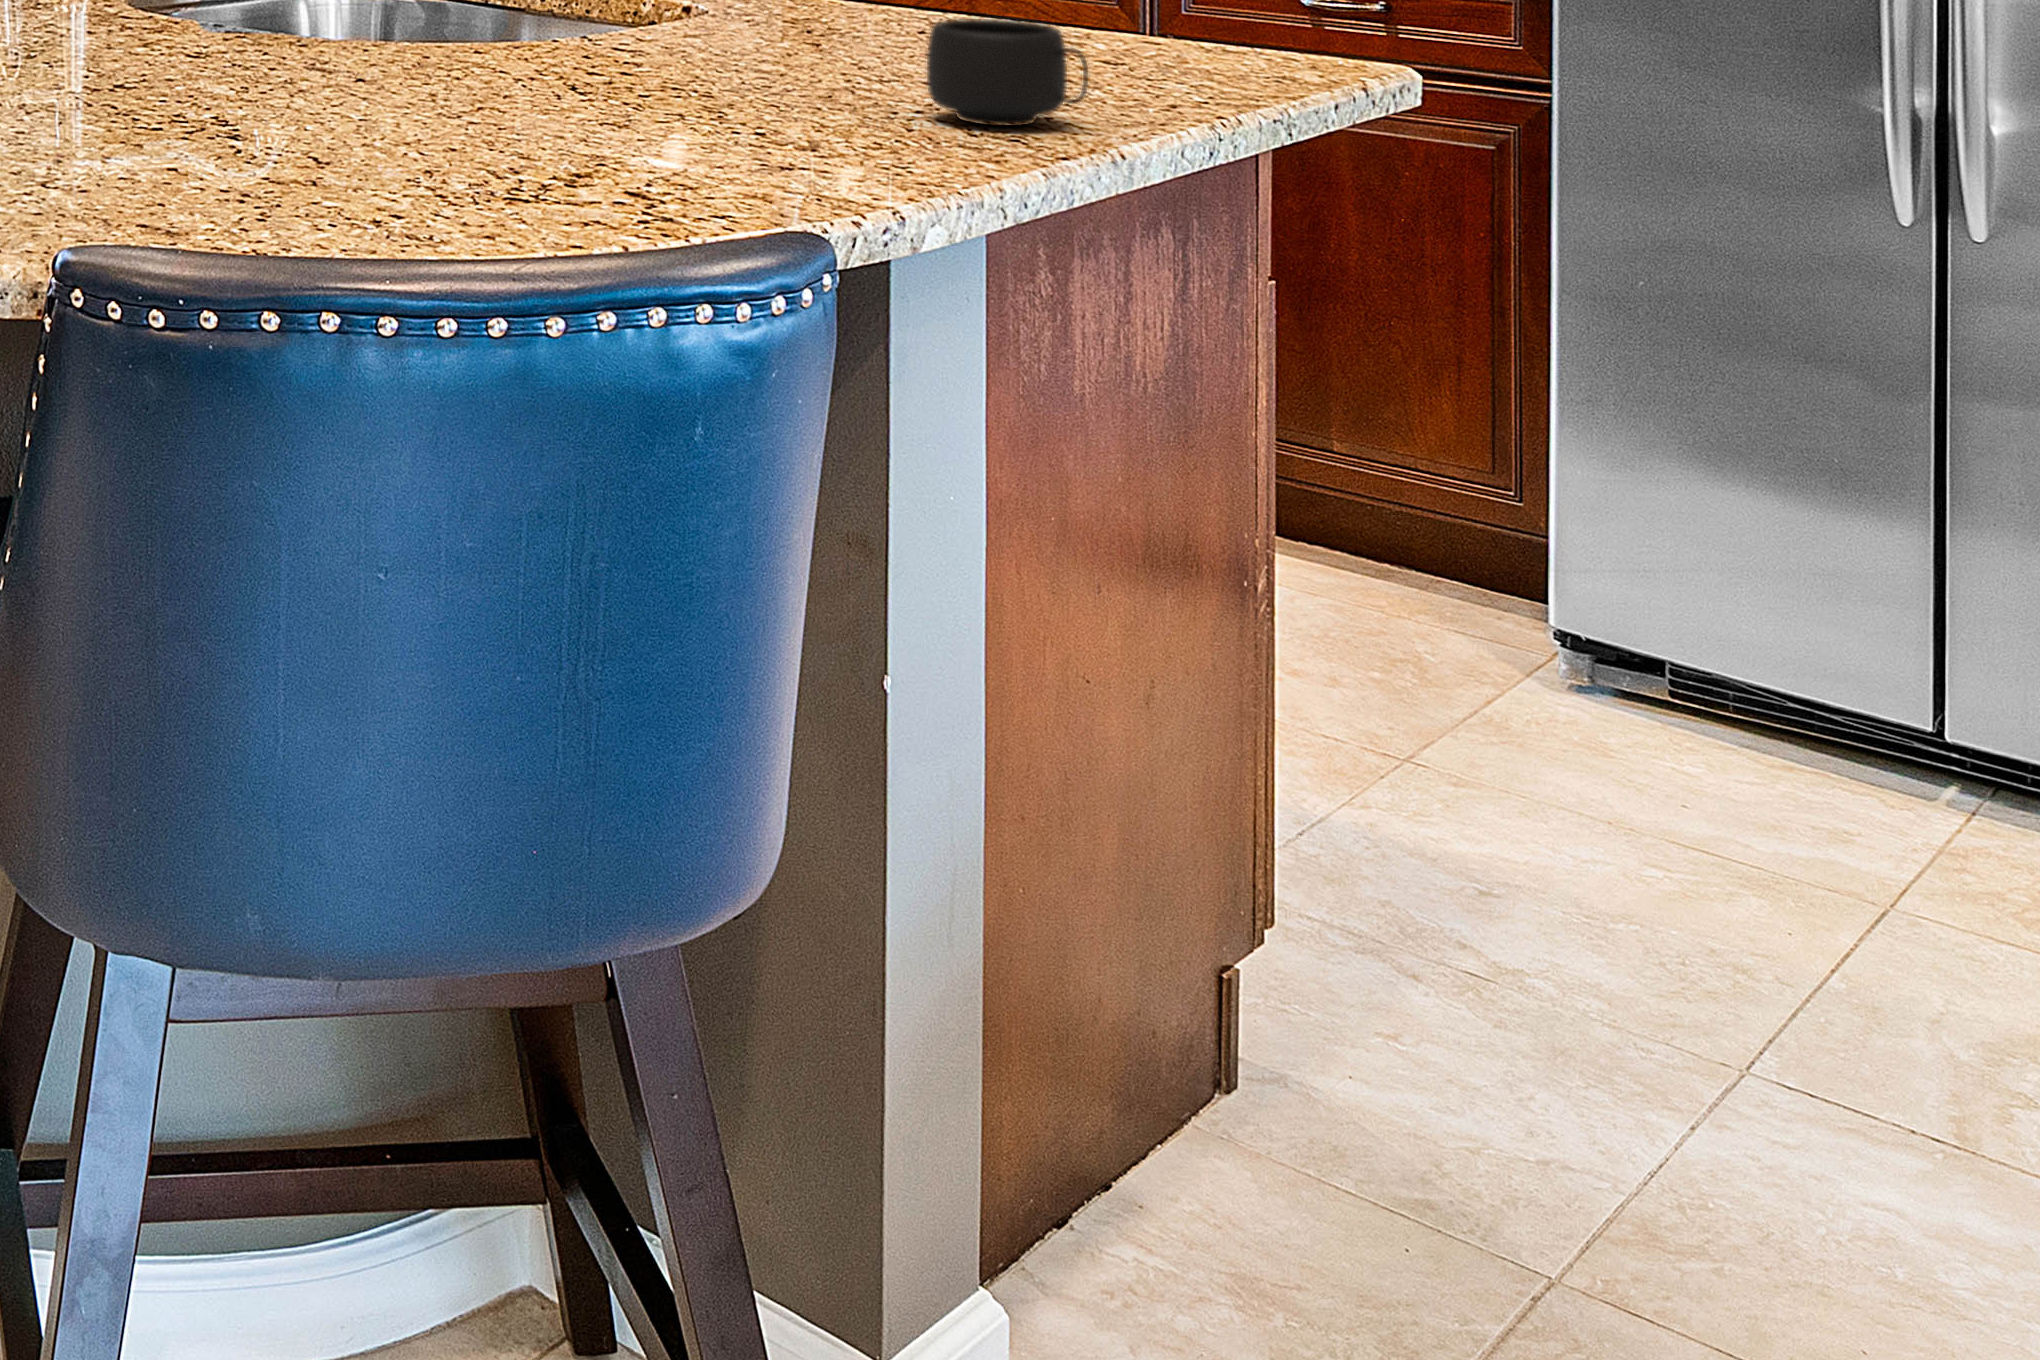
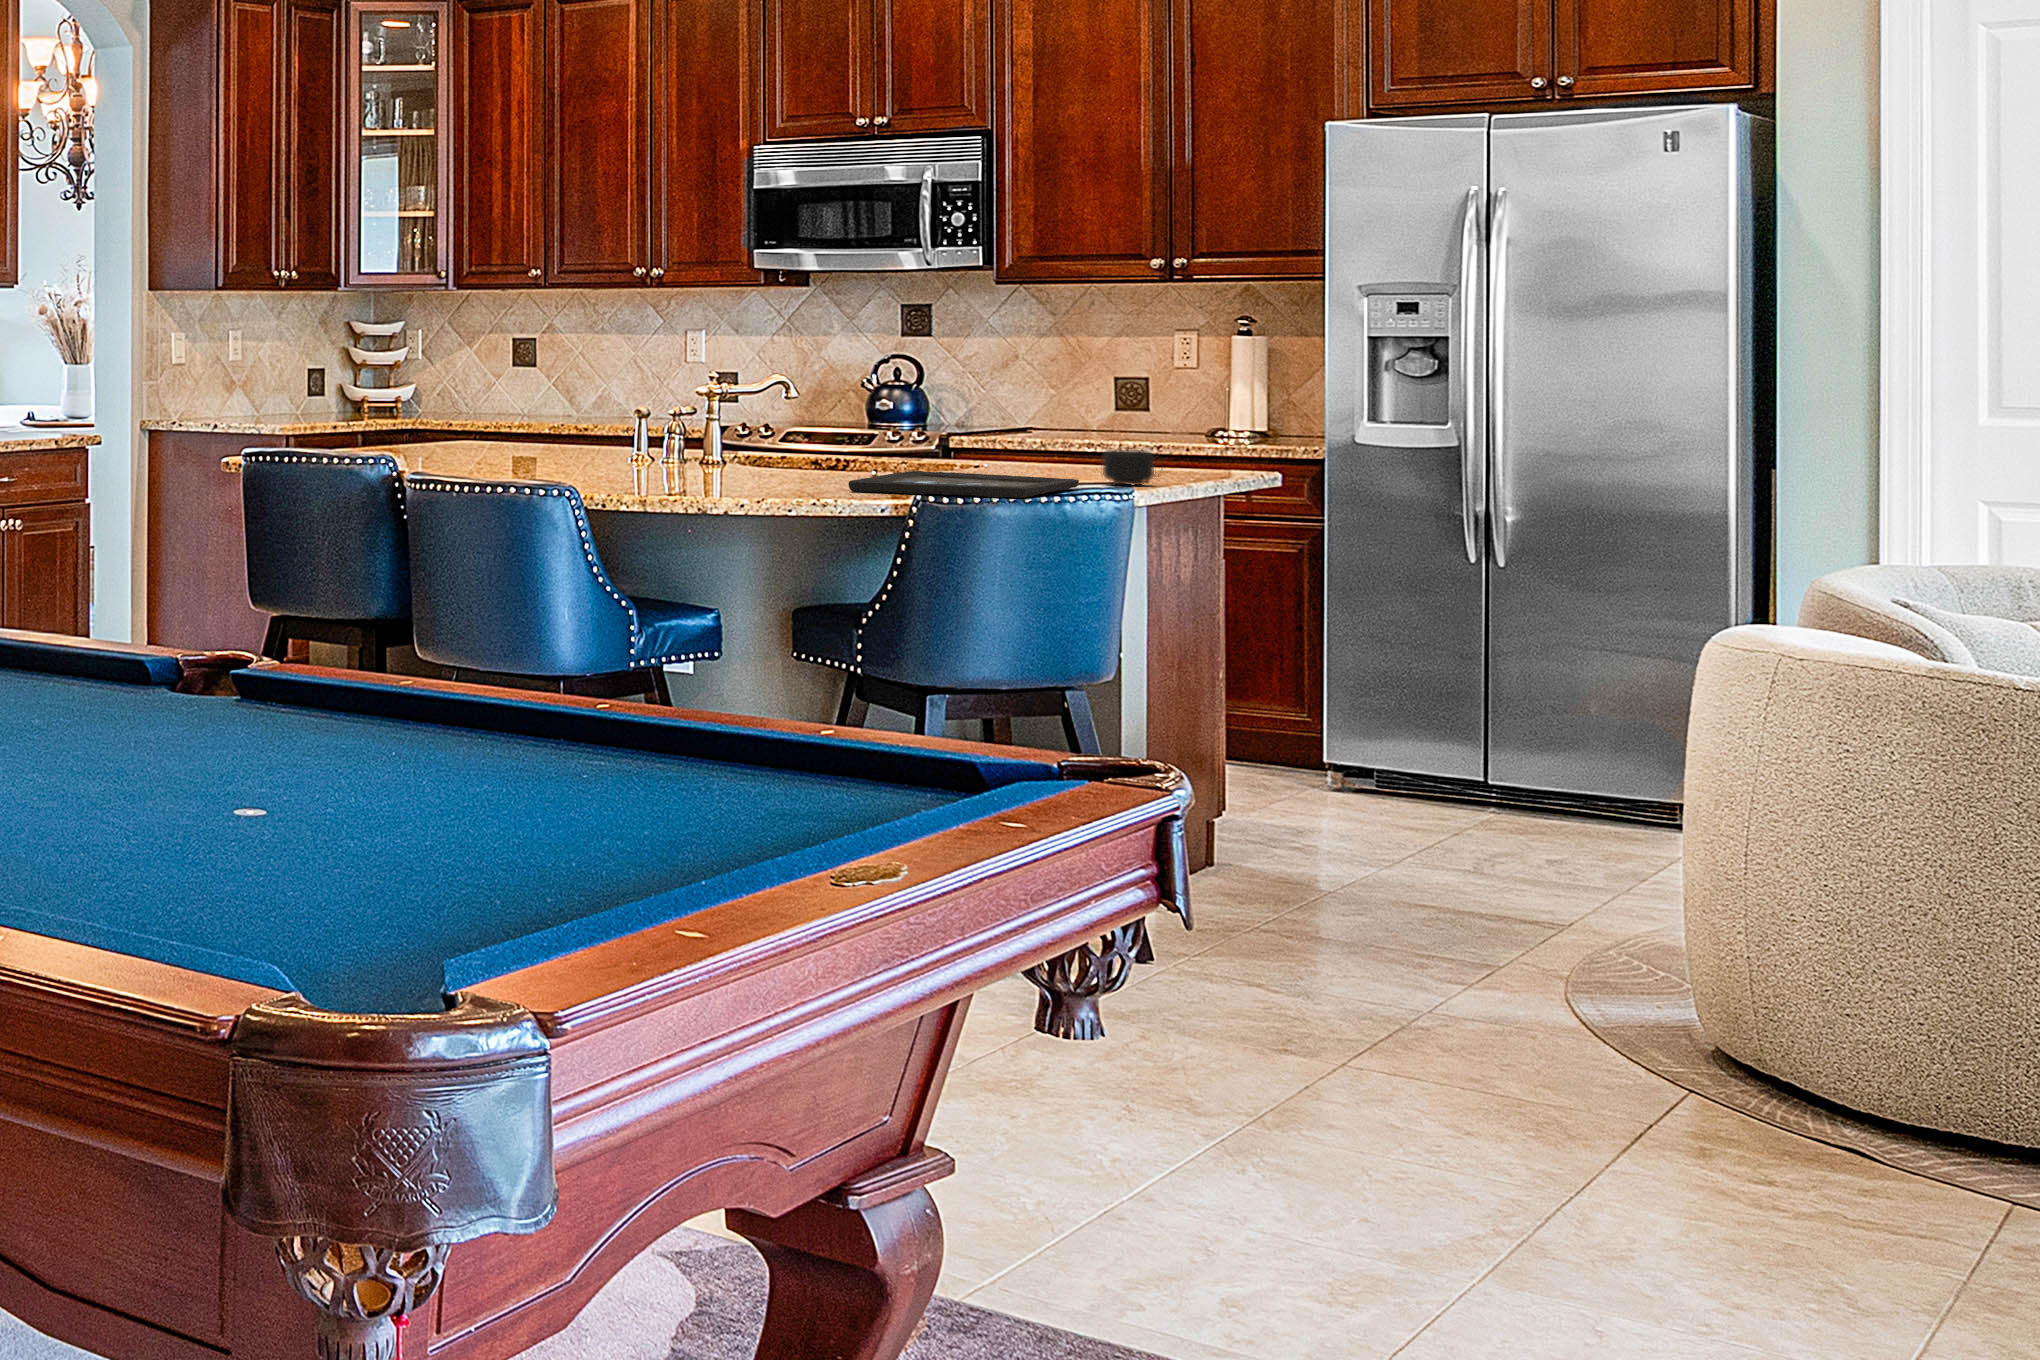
tray: none [100,73,823,241] -> present [849,471,1079,498]

